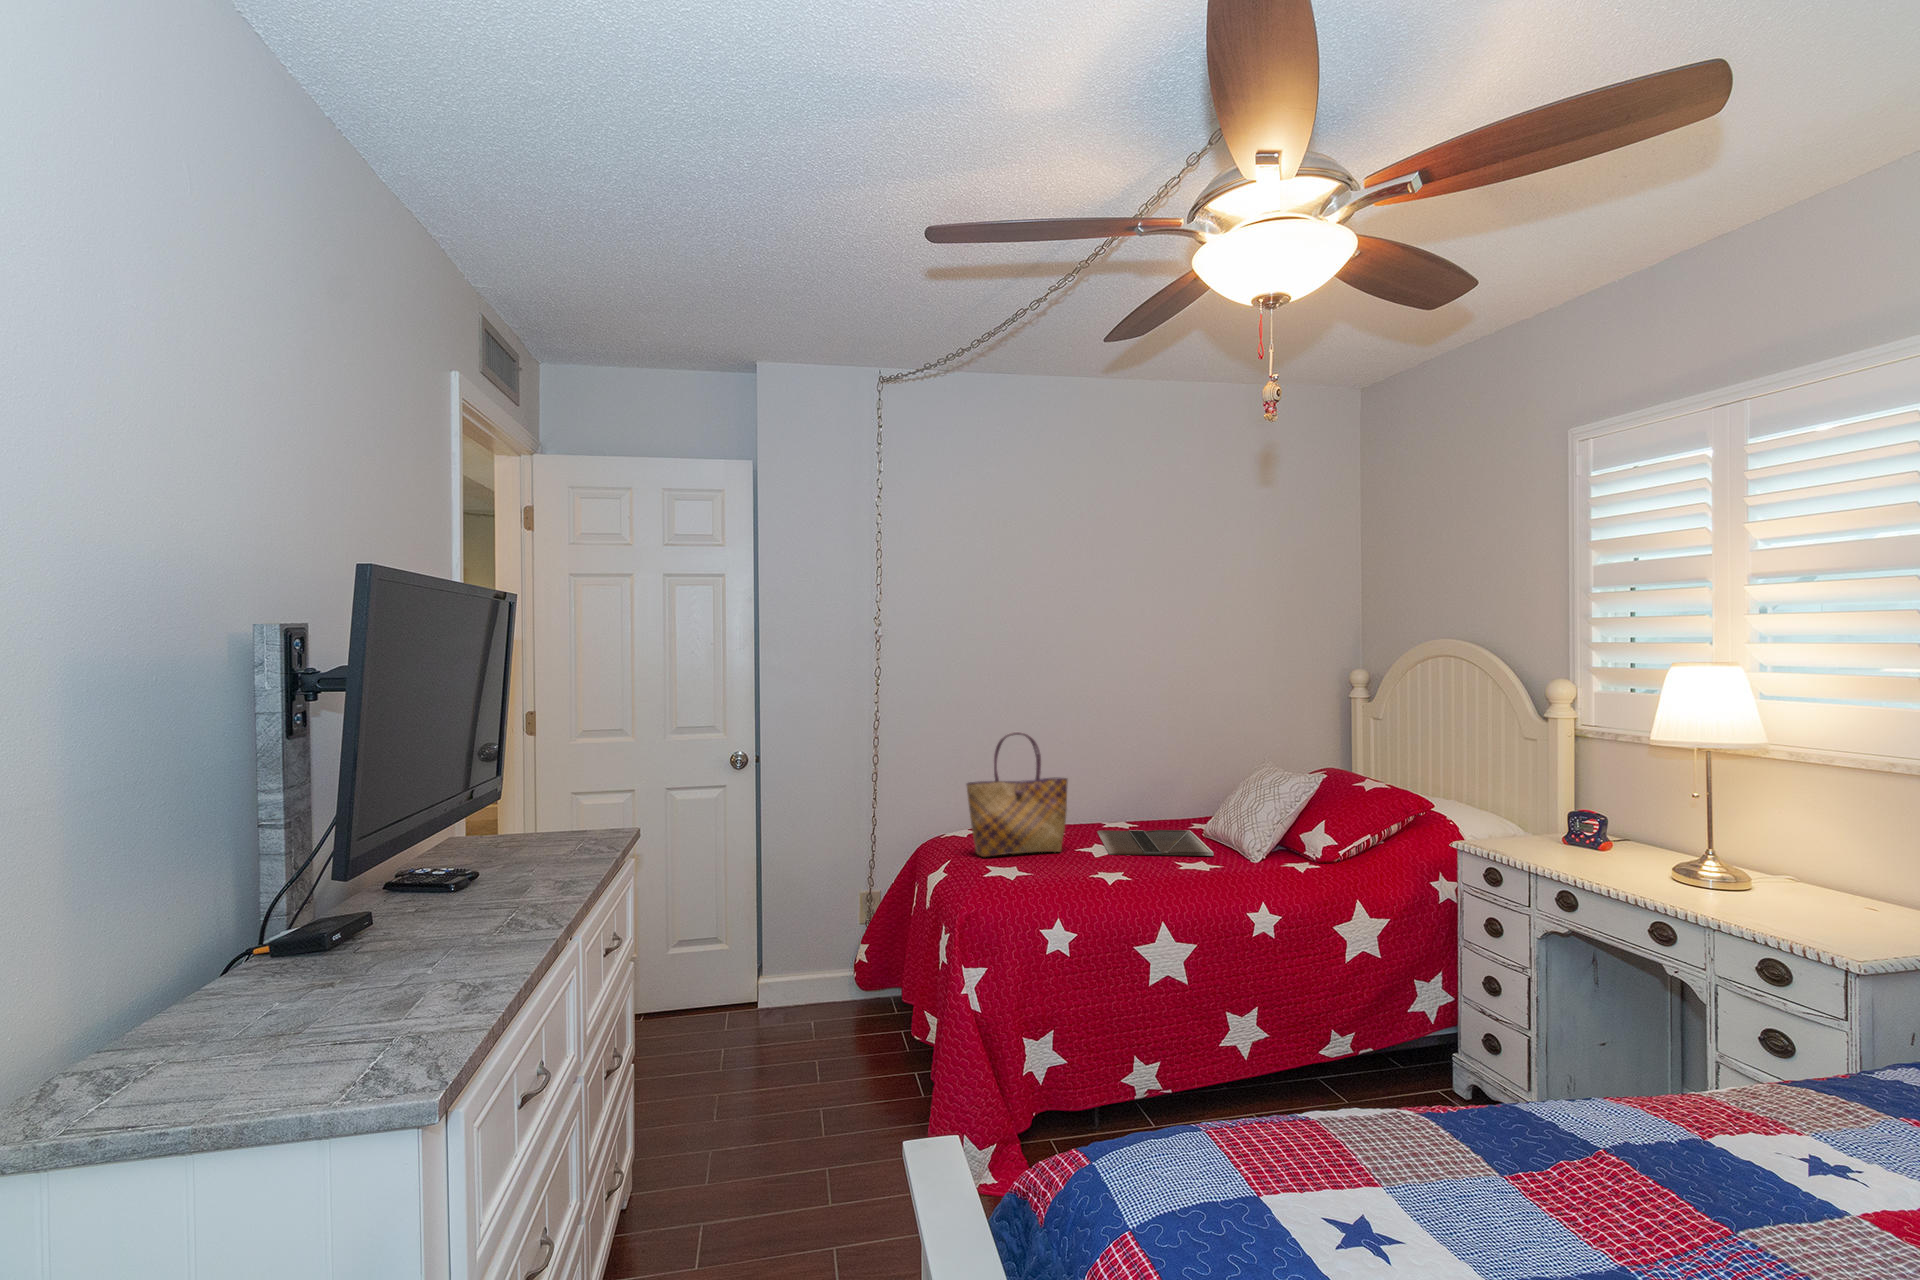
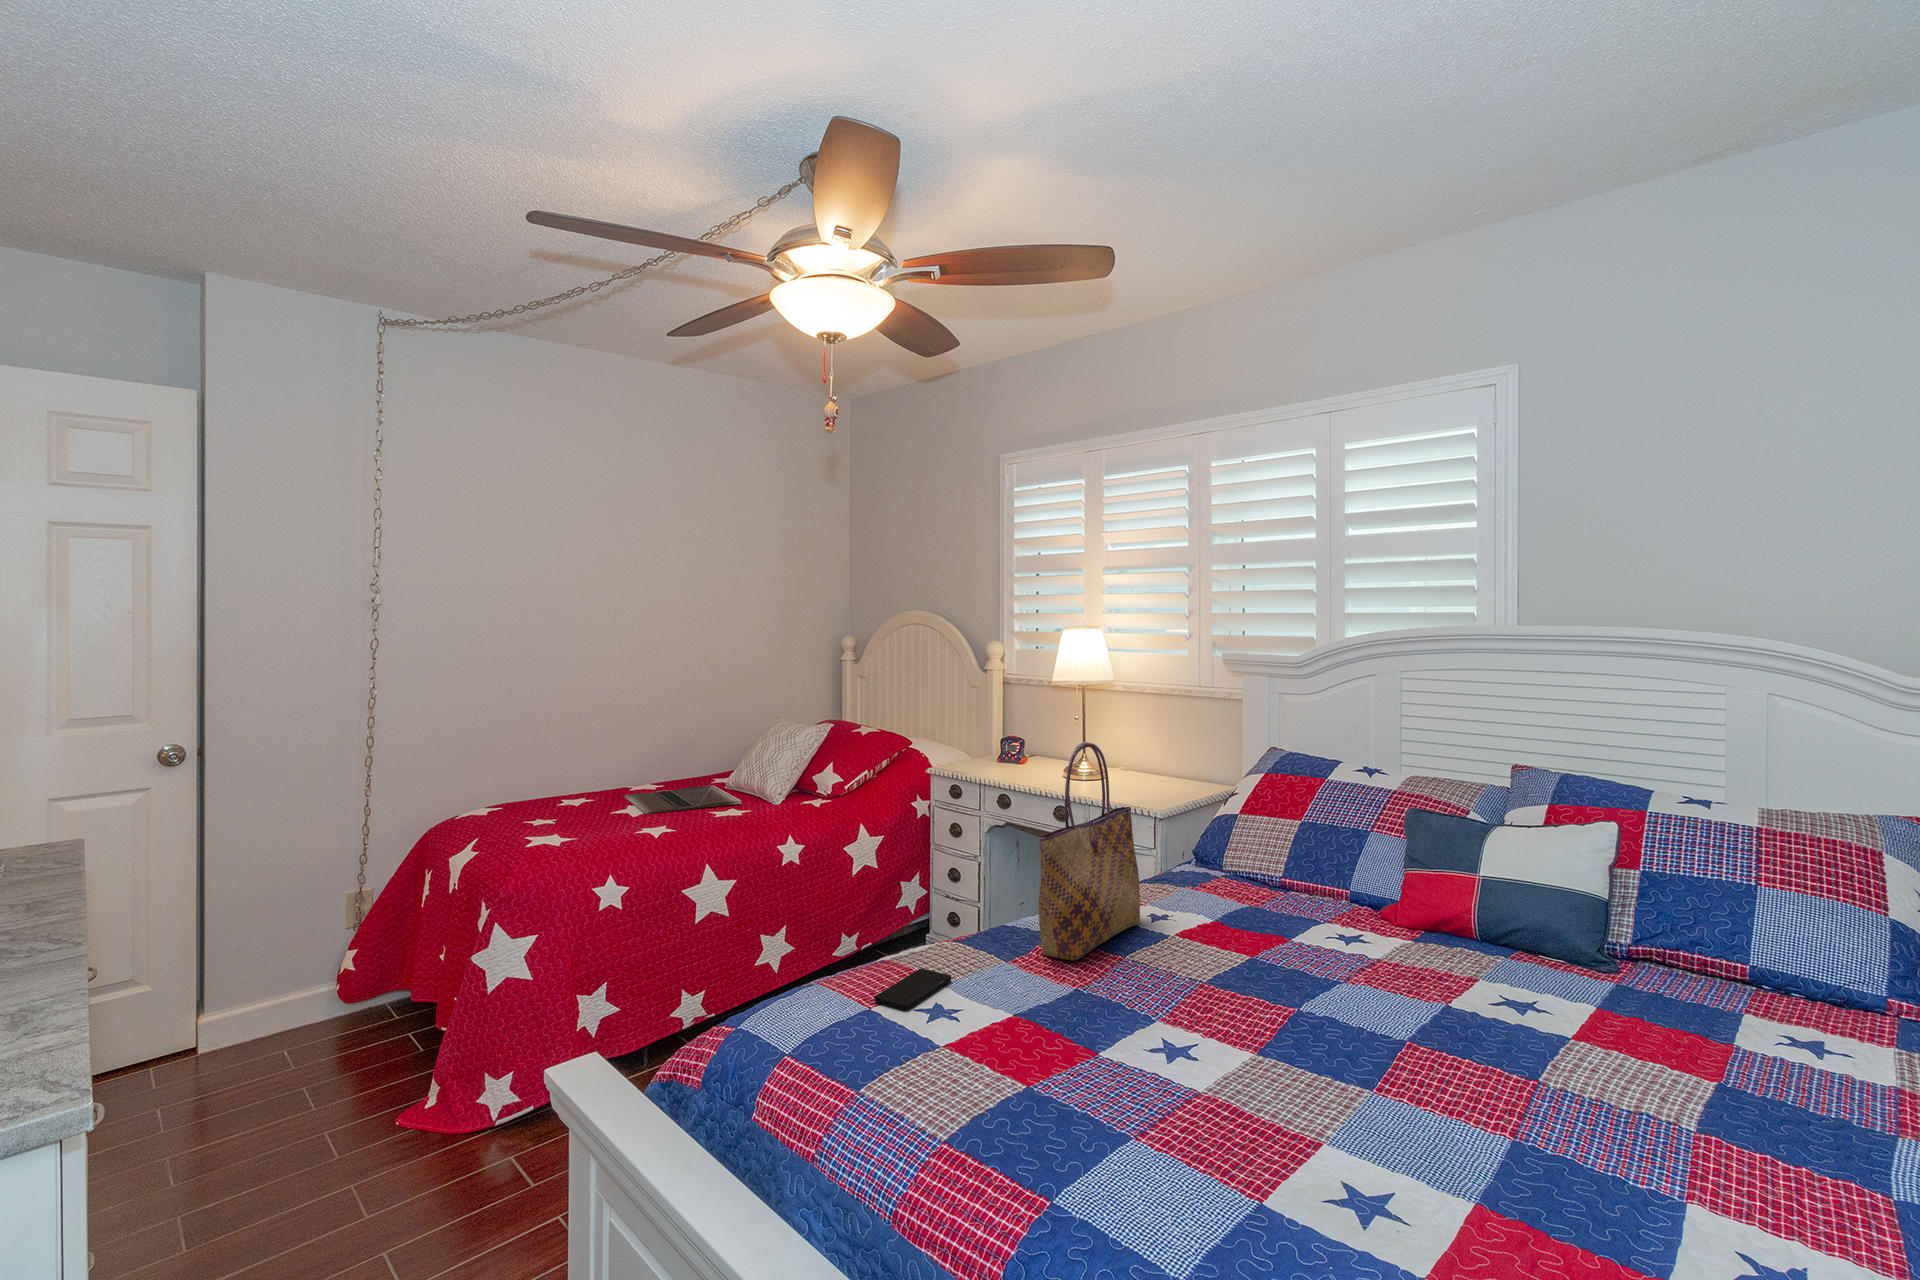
tote bag: present [966,732,1068,857] -> present [1038,742,1140,960]
smartphone: none [1270,1149,1398,1214] -> present [874,968,951,1010]

